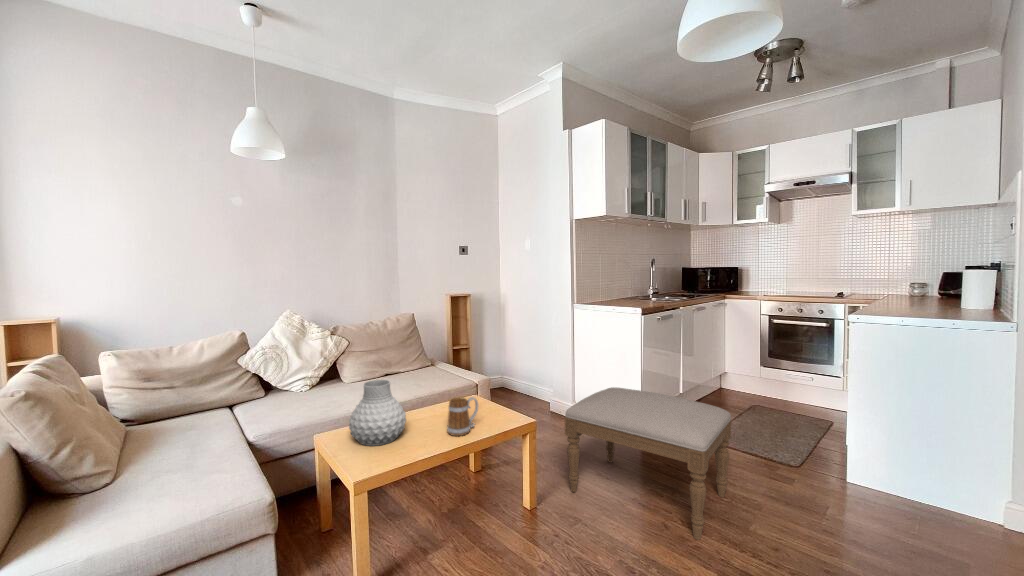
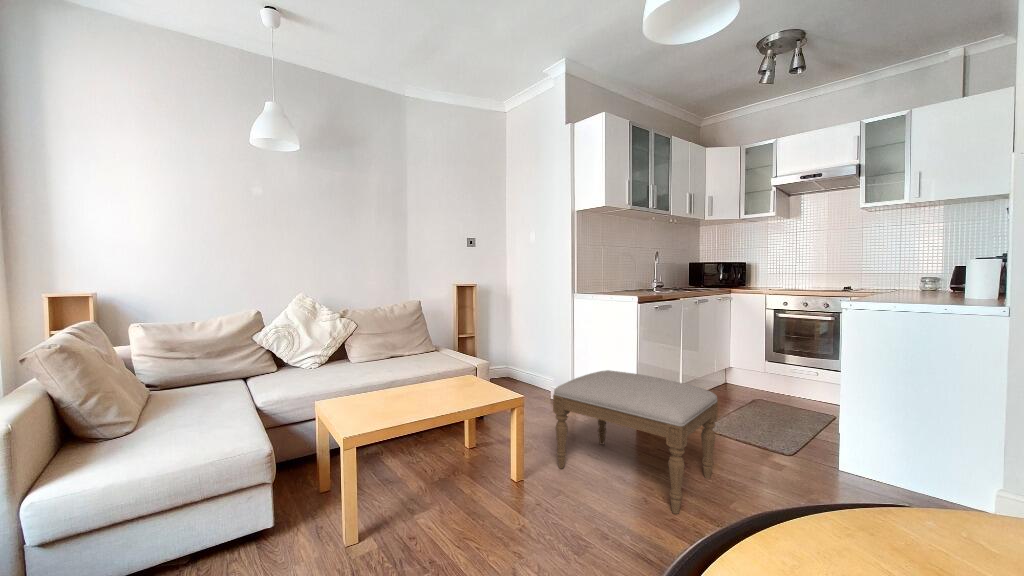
vase: present [349,380,406,446] -> none [345,351,399,411]
mug: present [447,397,478,436] -> none [437,371,468,406]

